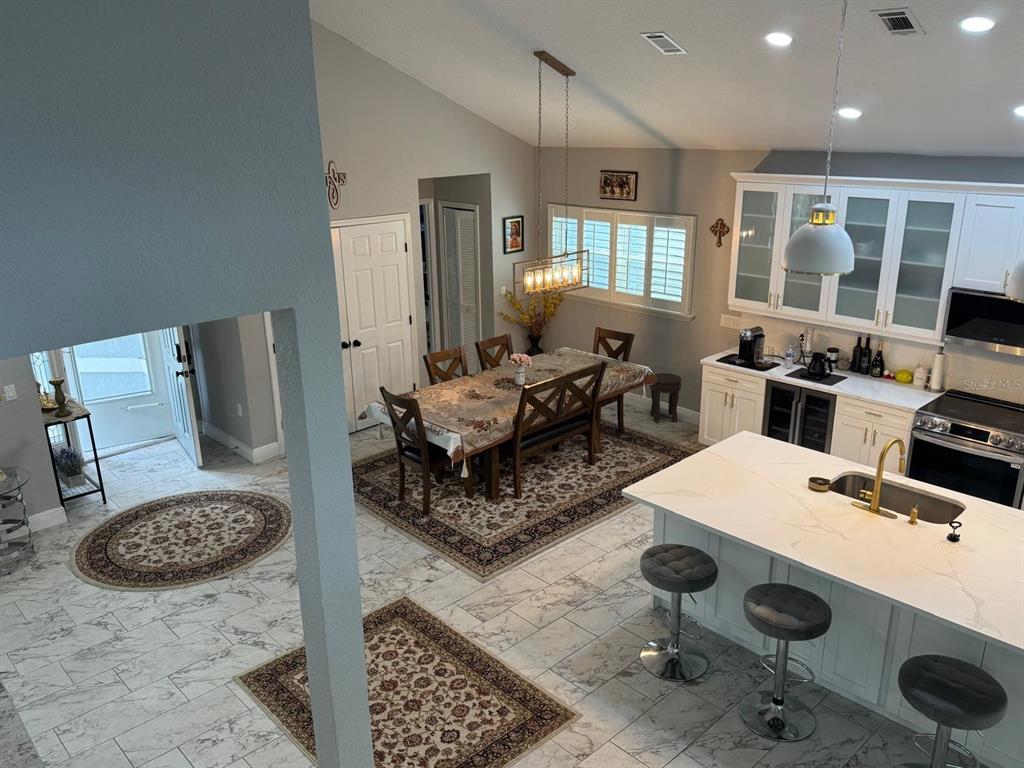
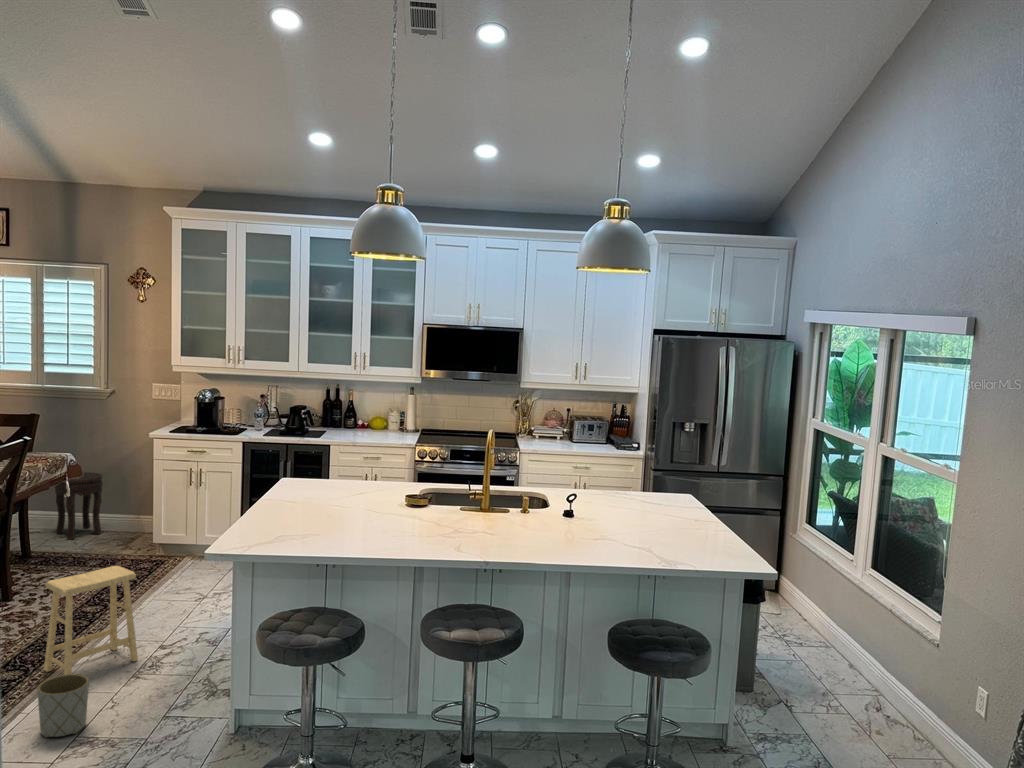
footstool: none [582,469,633,537] -> present [44,566,138,675]
planter: none [555,534,582,572] -> present [37,674,89,738]

